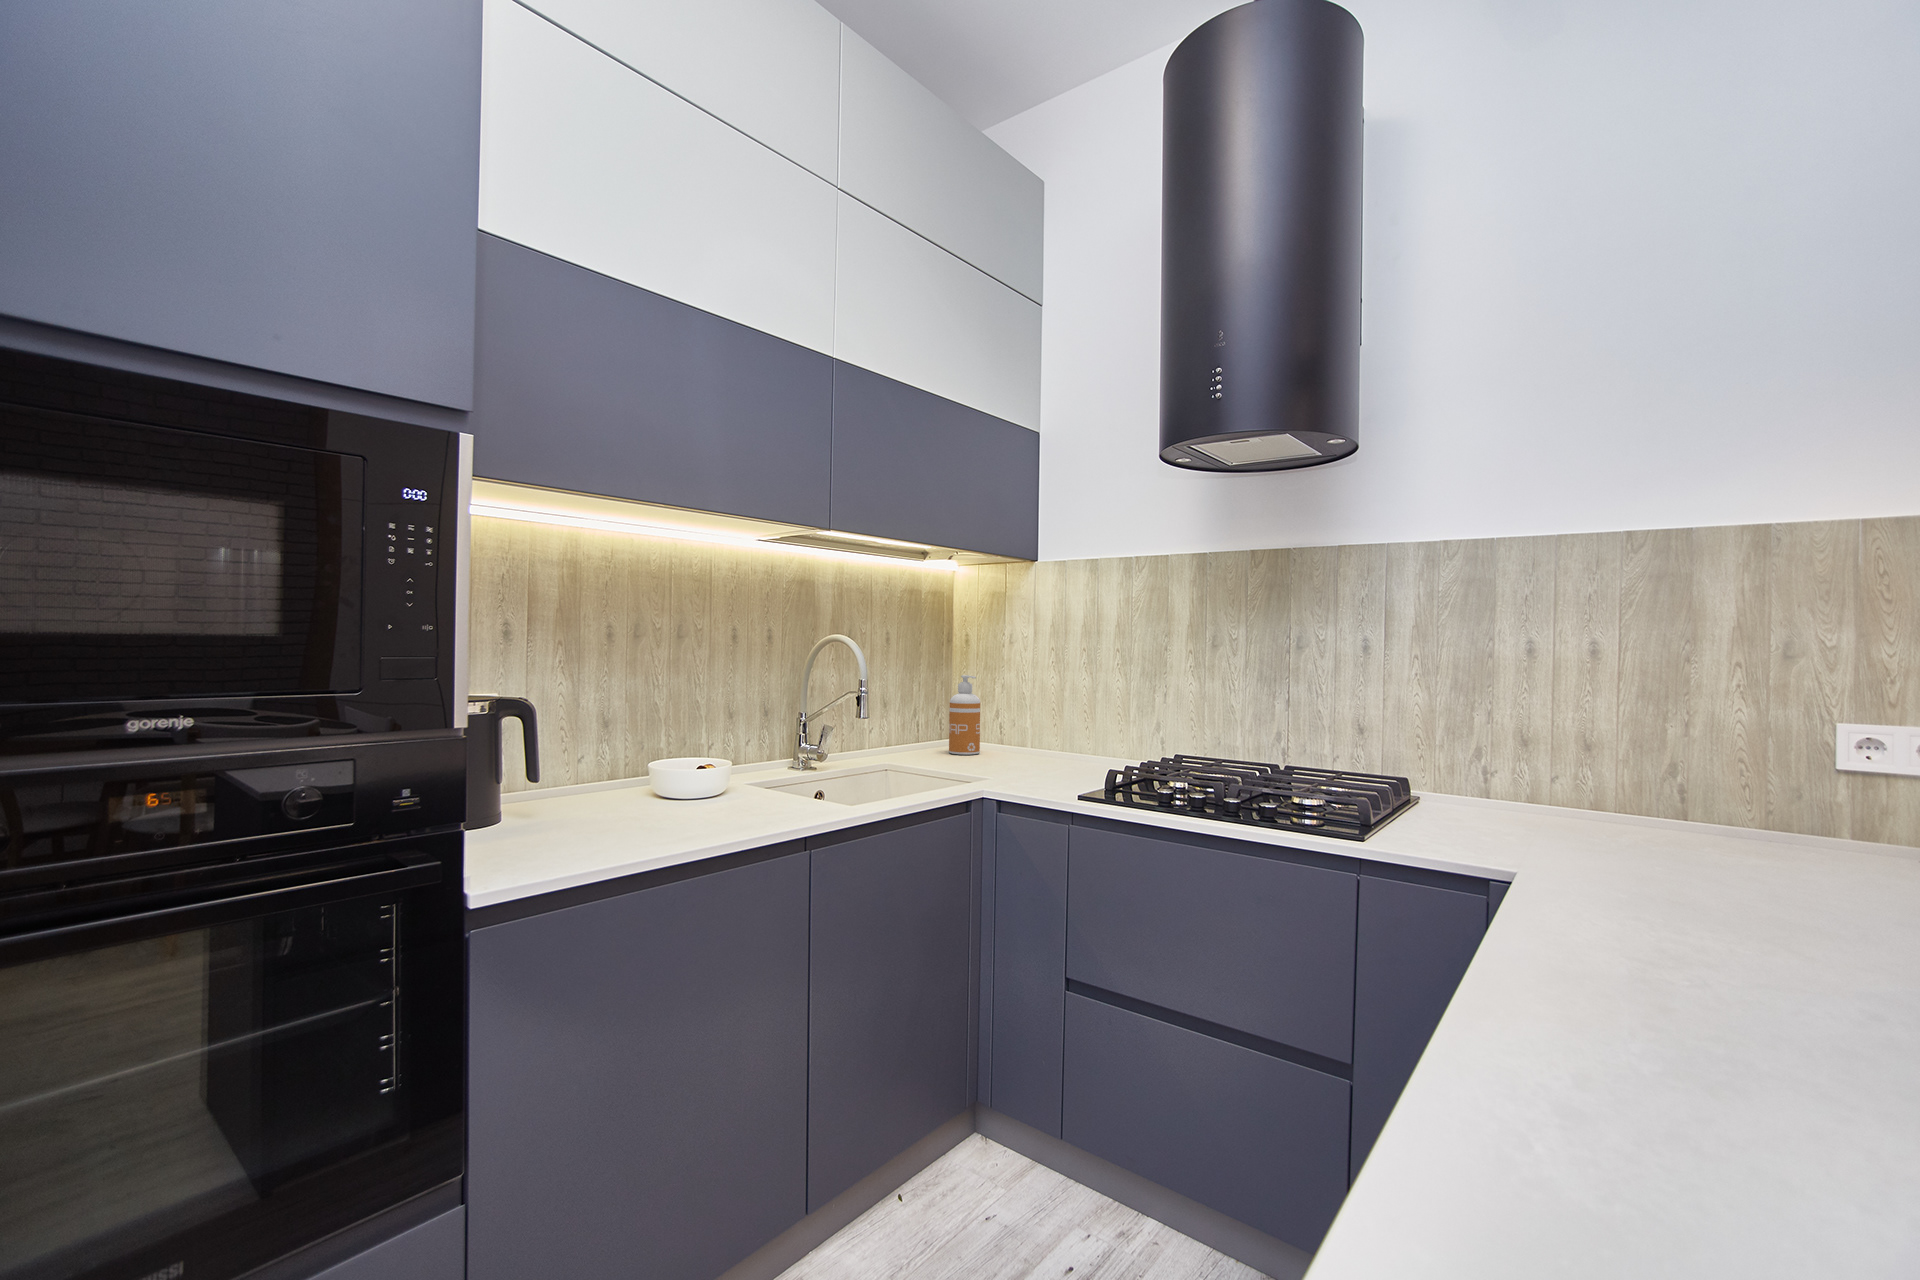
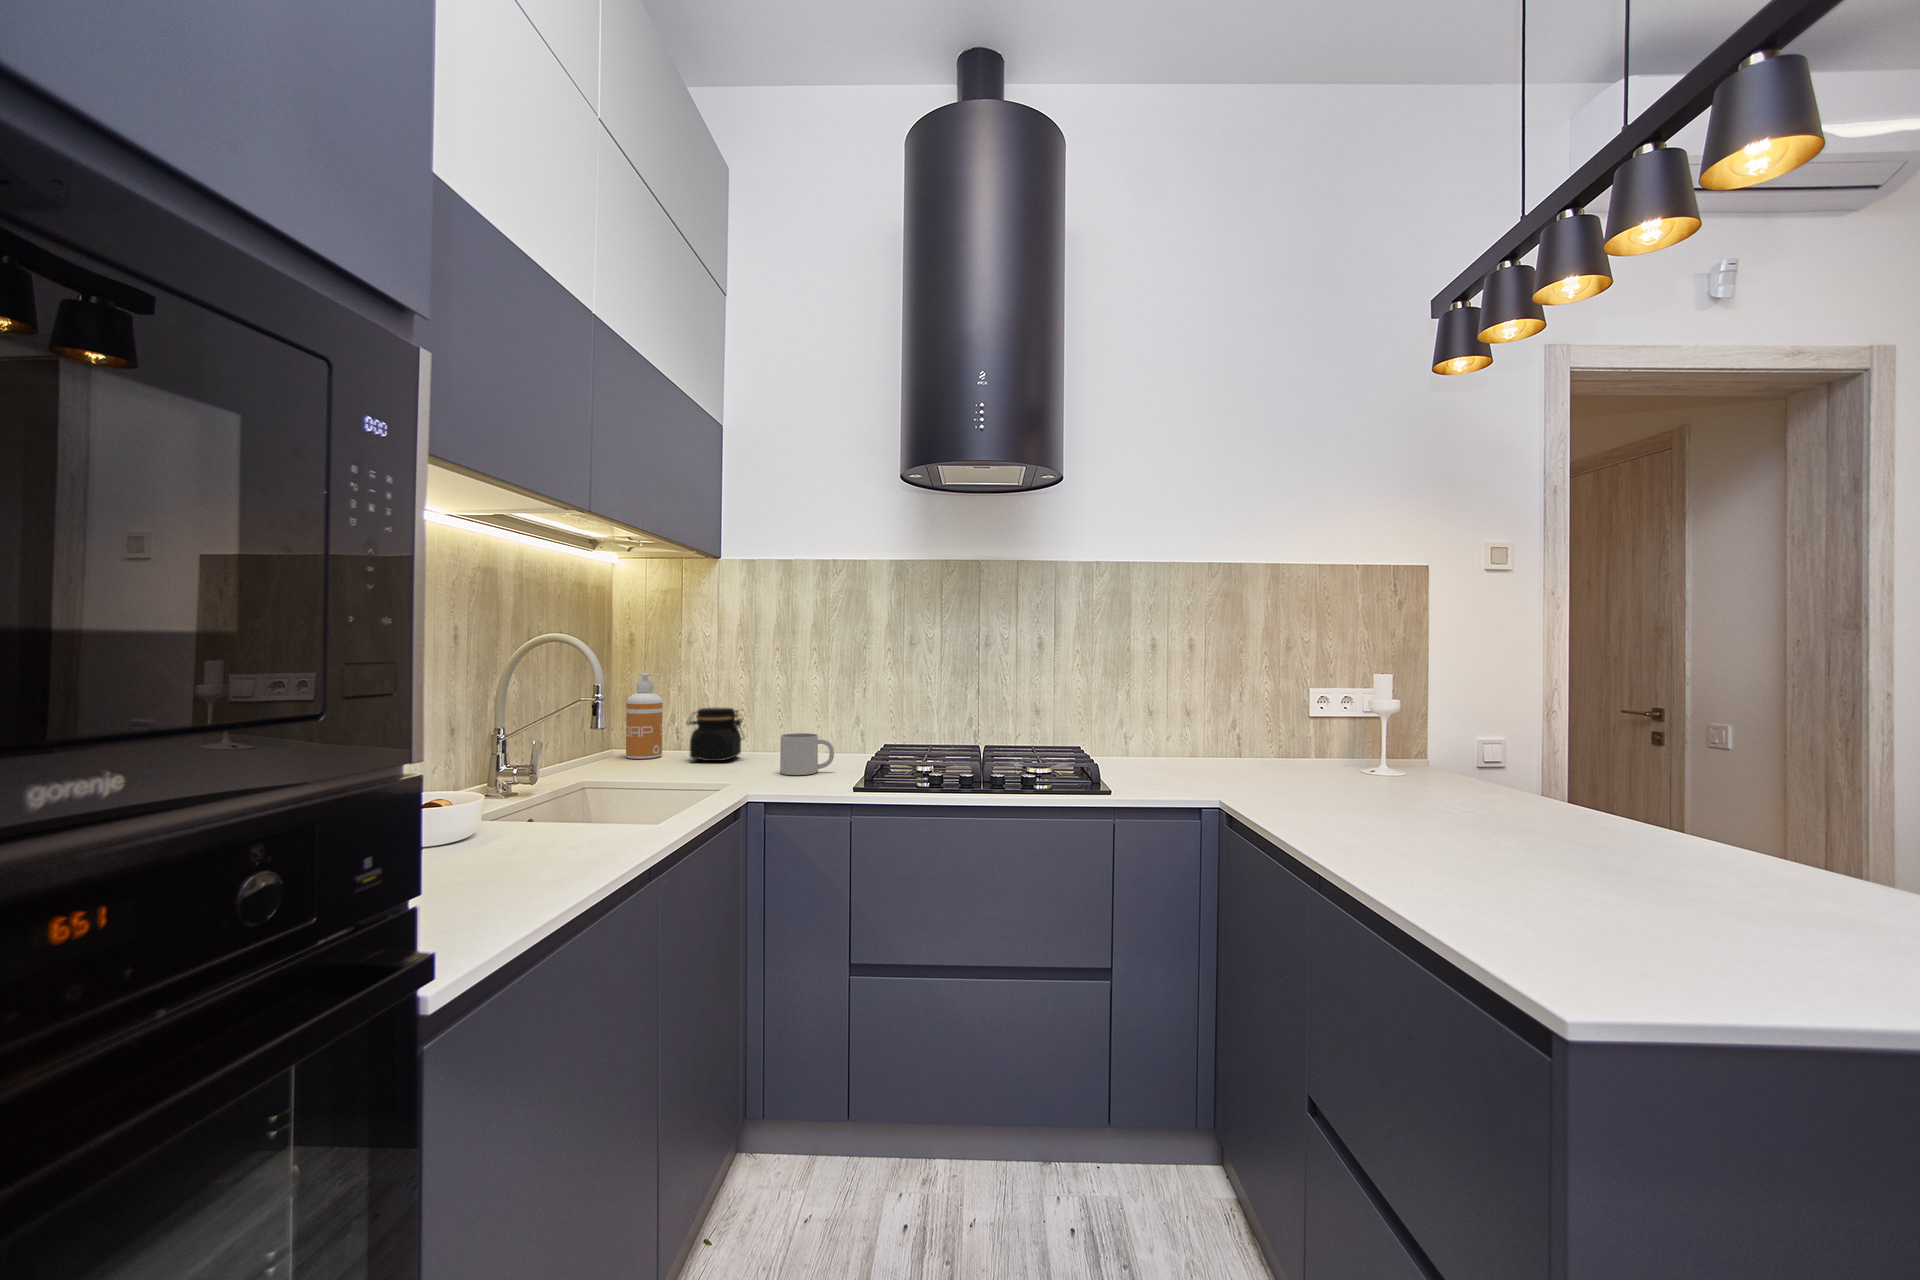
jar: none [990,710,1042,762] -> present [687,708,744,761]
mug: none [1044,739,1096,781] -> present [780,733,834,775]

